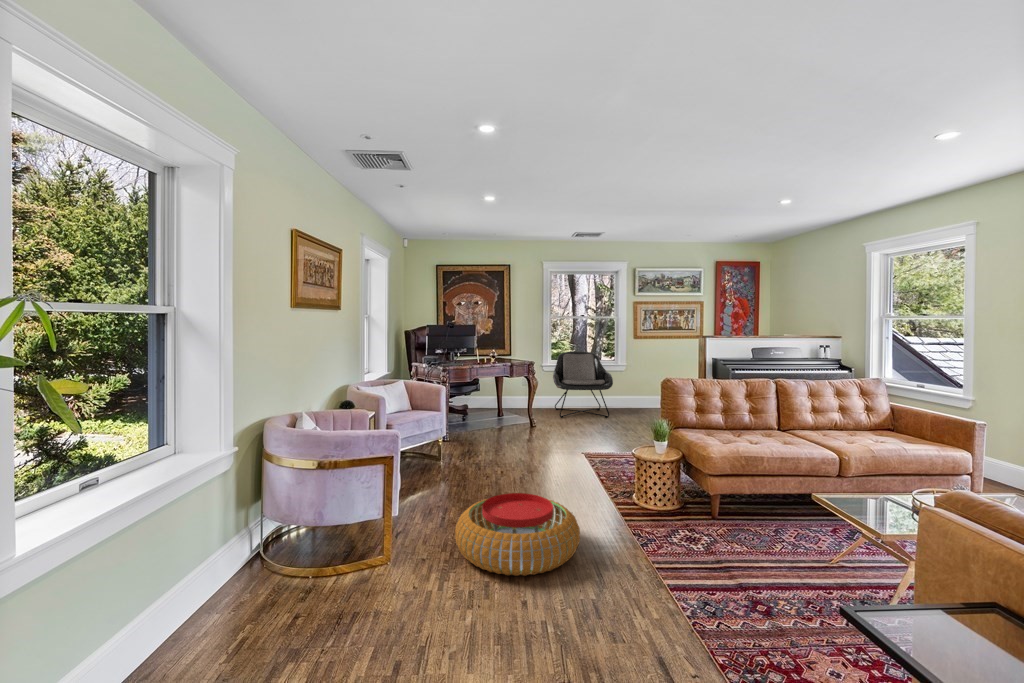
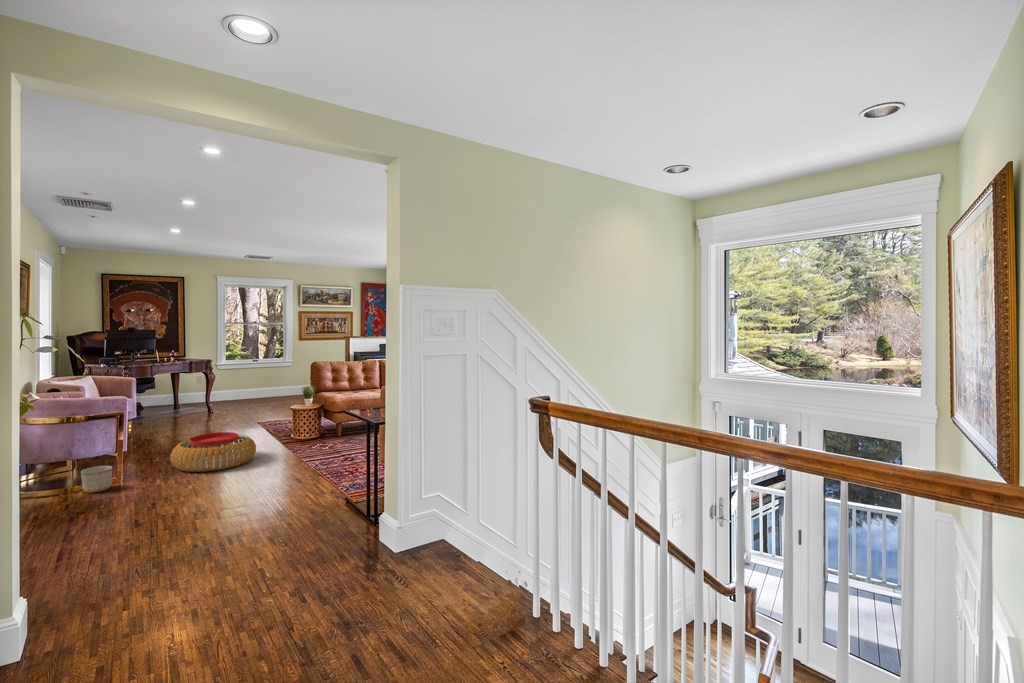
lounge chair: present [553,351,613,418] -> none [230,351,282,404]
planter: none [329,539,370,588] -> present [81,466,112,493]

